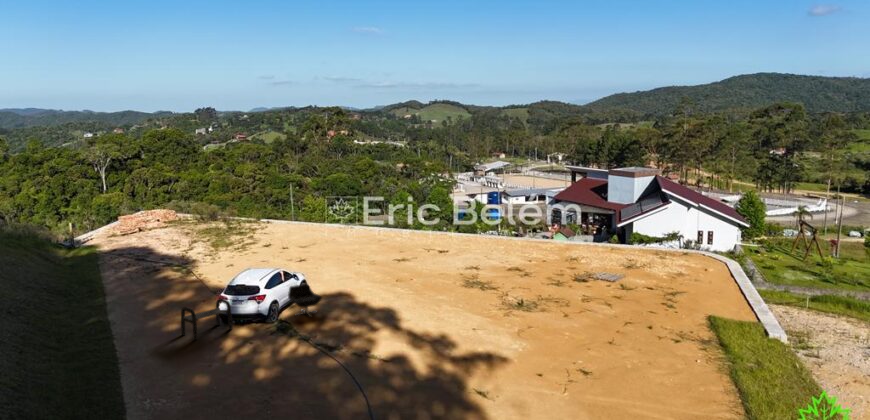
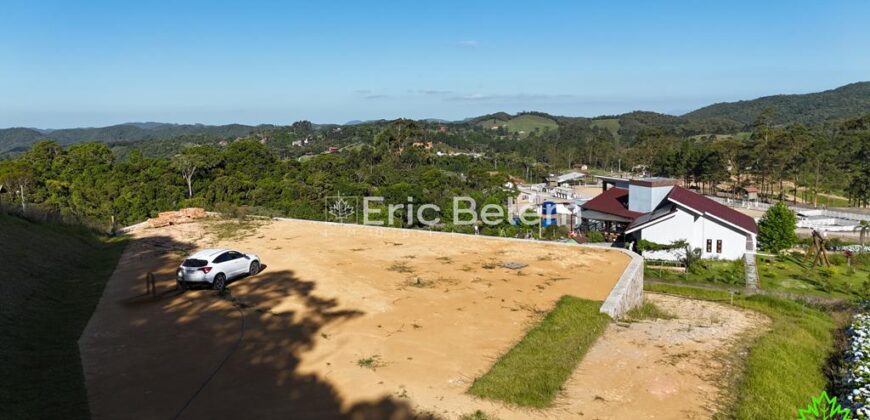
lounge chair: present [288,284,322,313] -> none [236,262,262,287]

